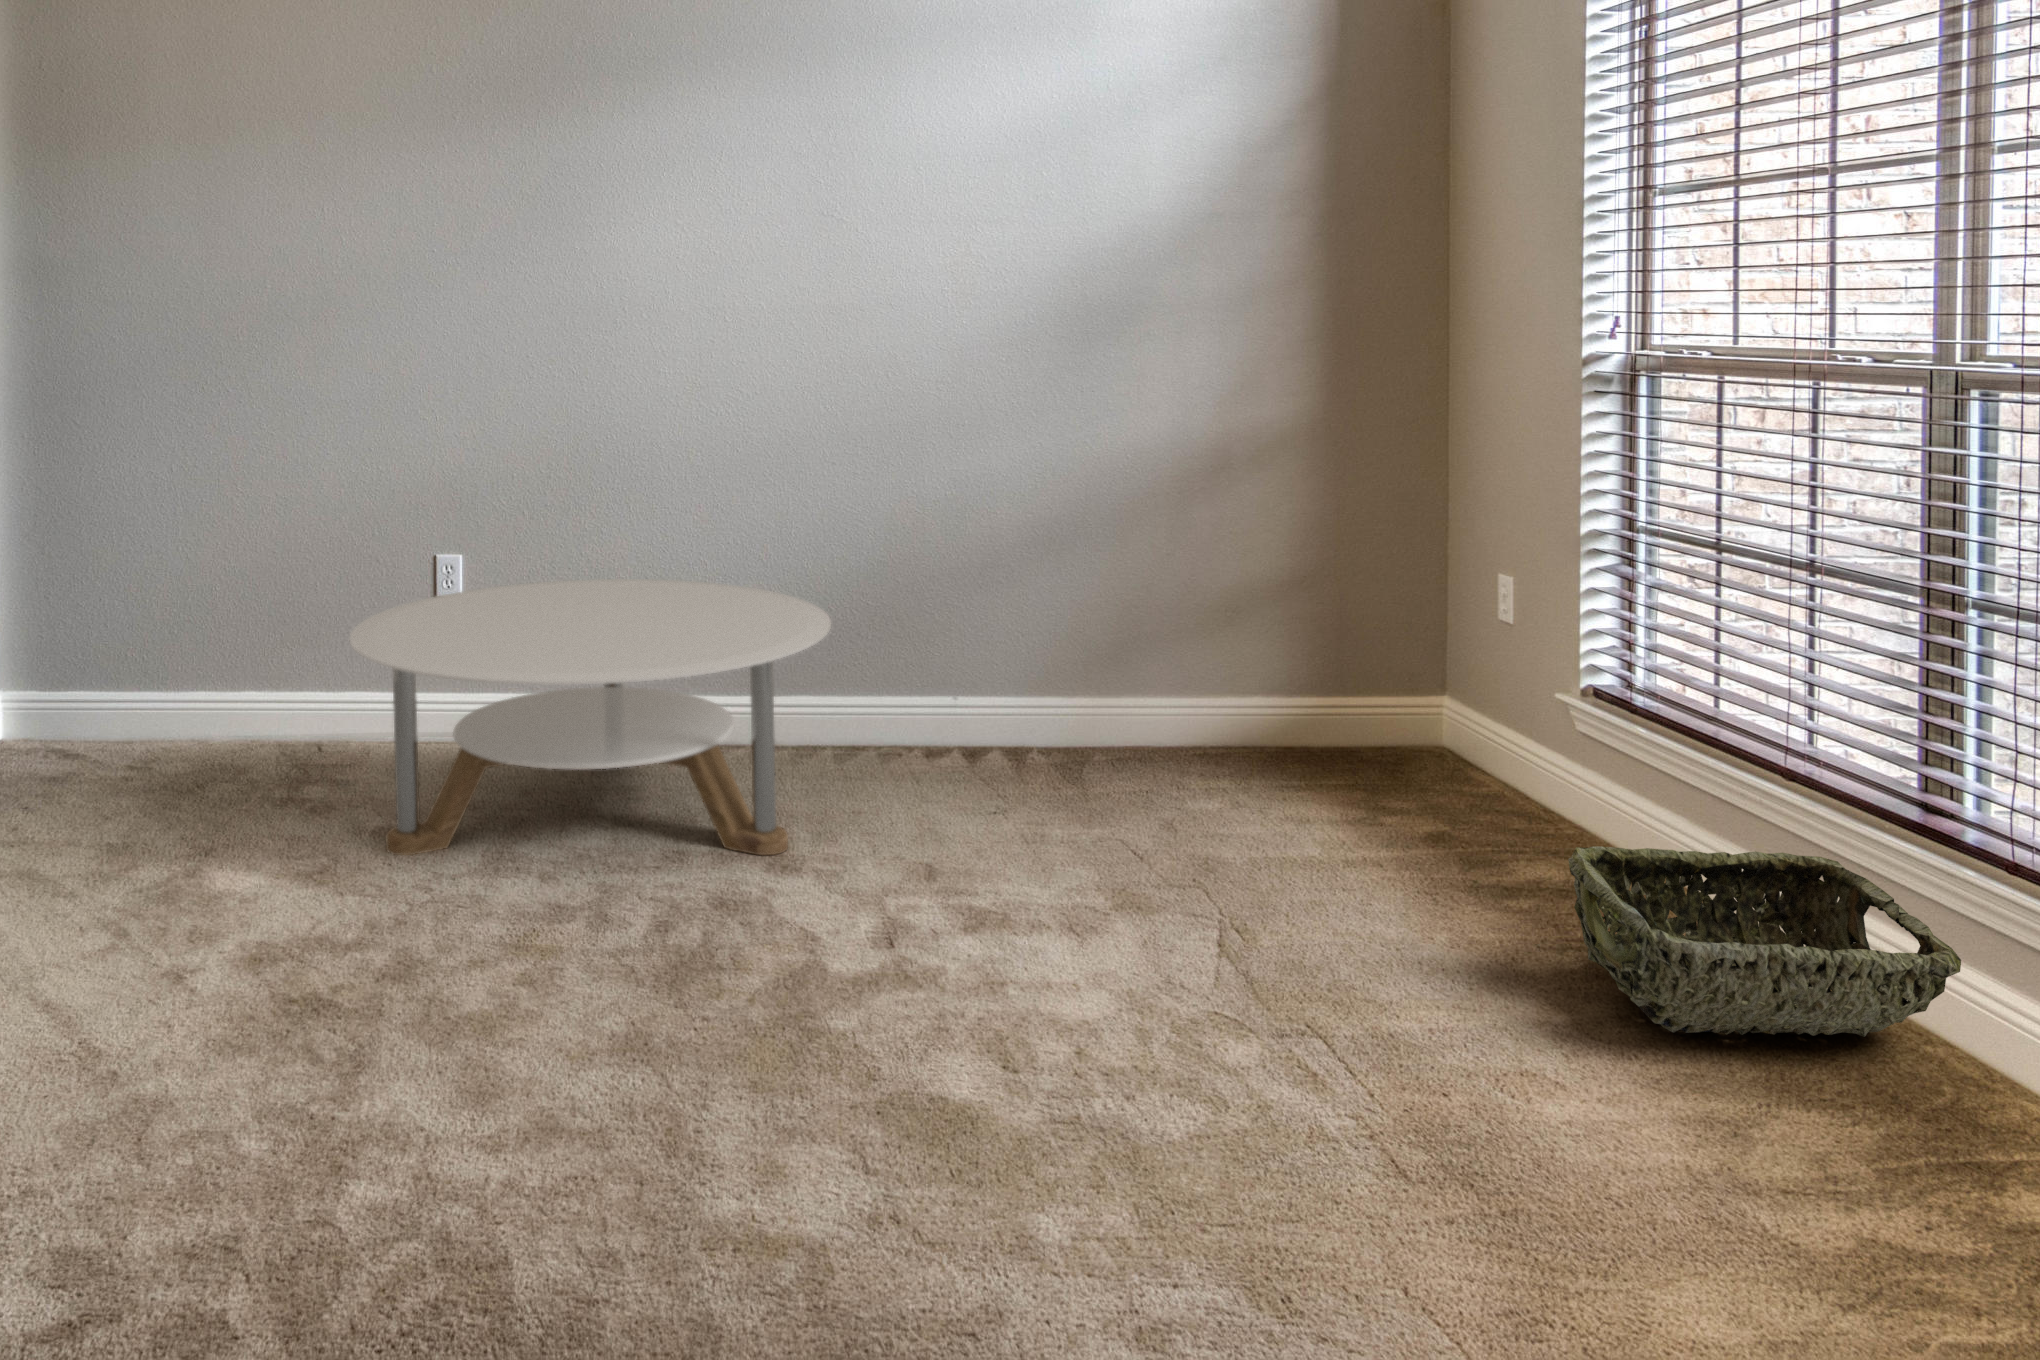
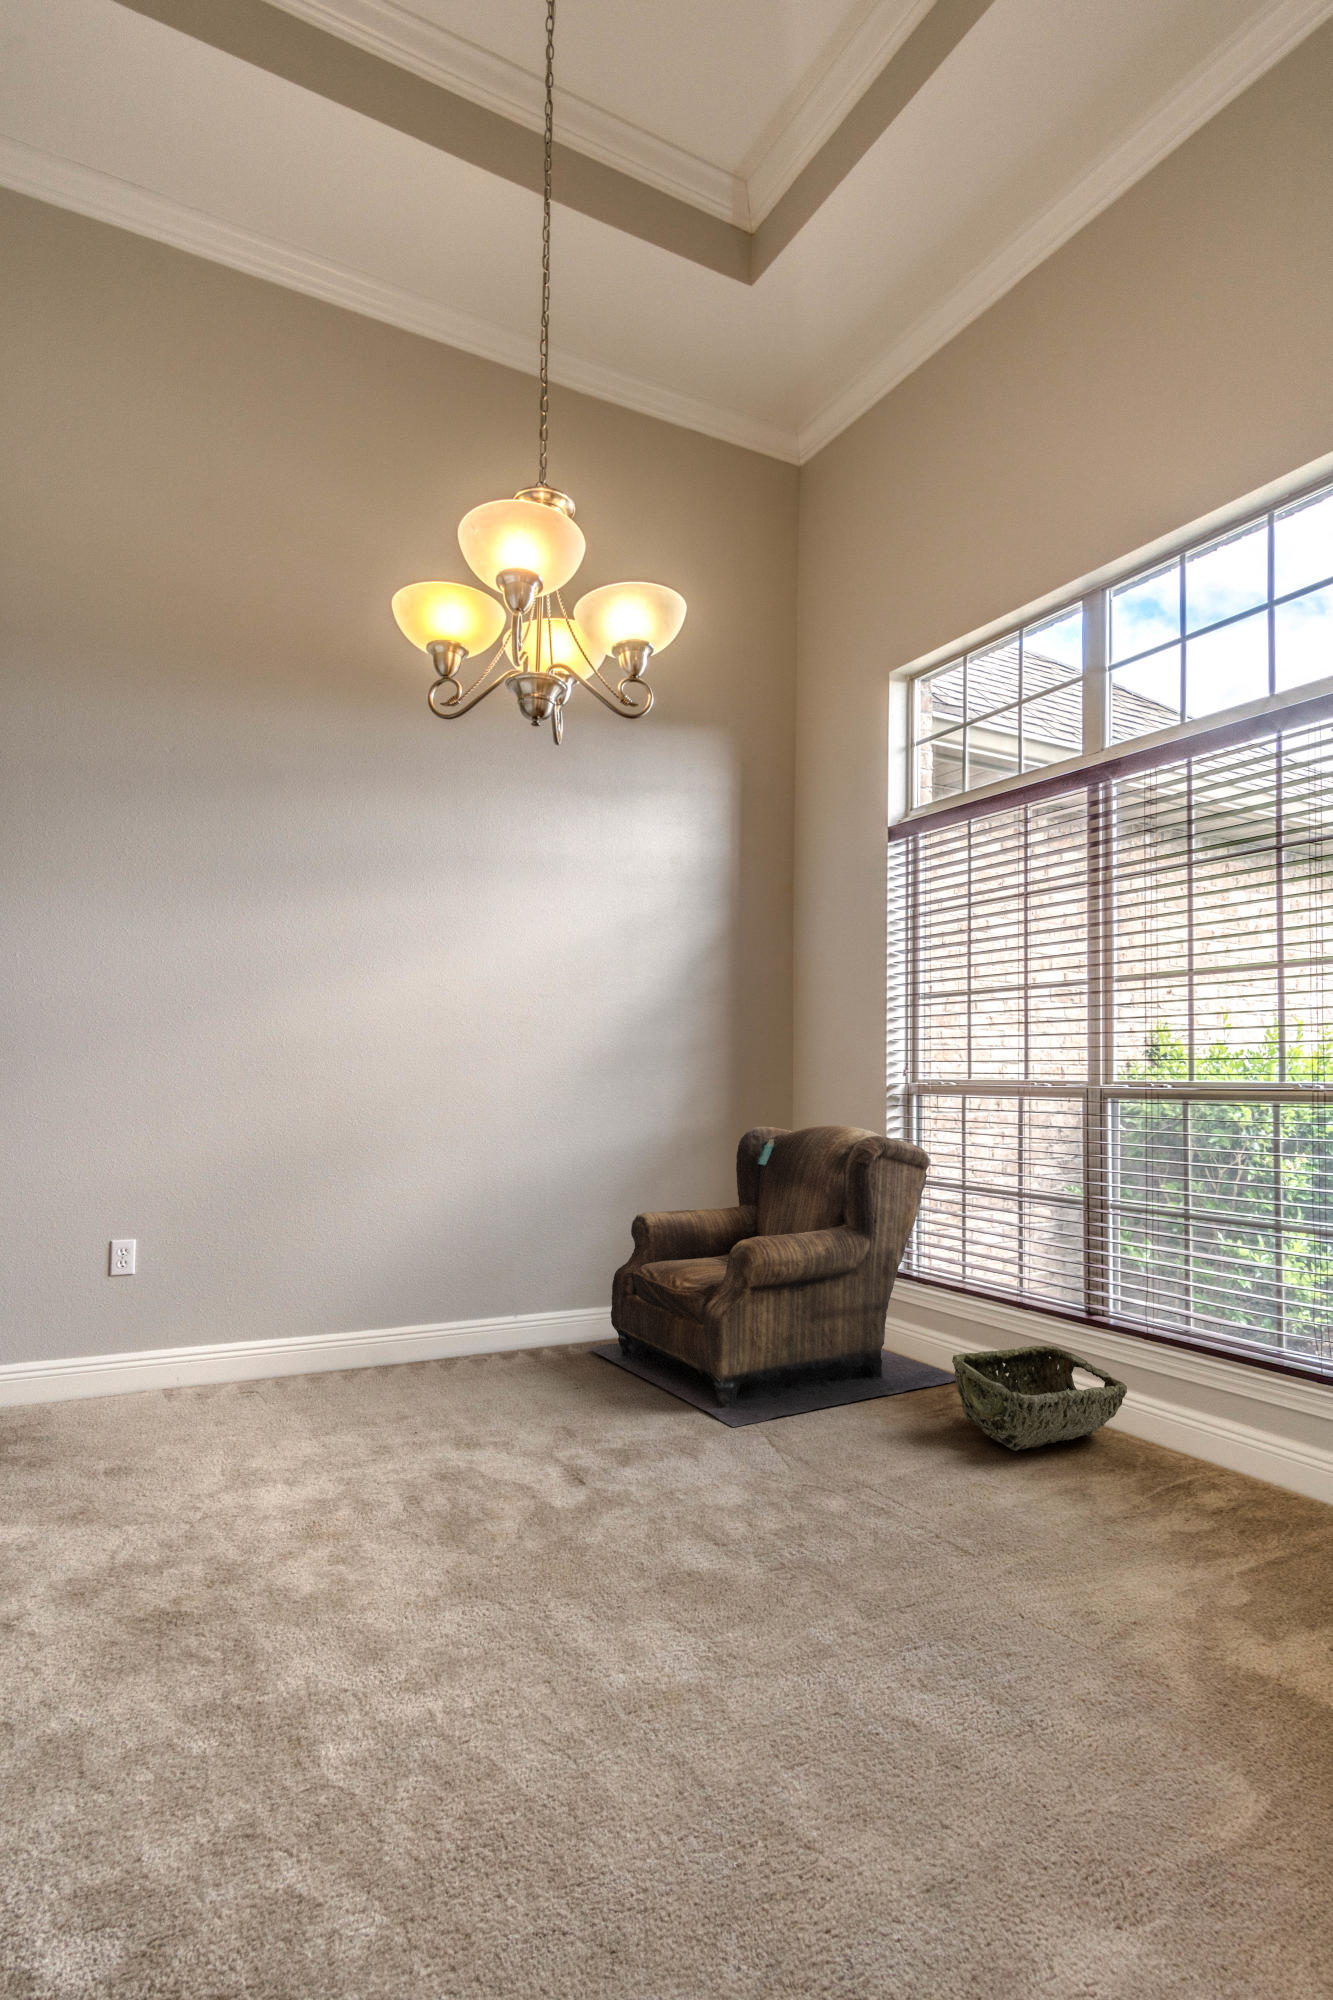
armchair: none [1055,428,1694,902] -> present [588,1125,955,1427]
round table: present [350,579,831,855] -> none [83,1247,484,1493]

